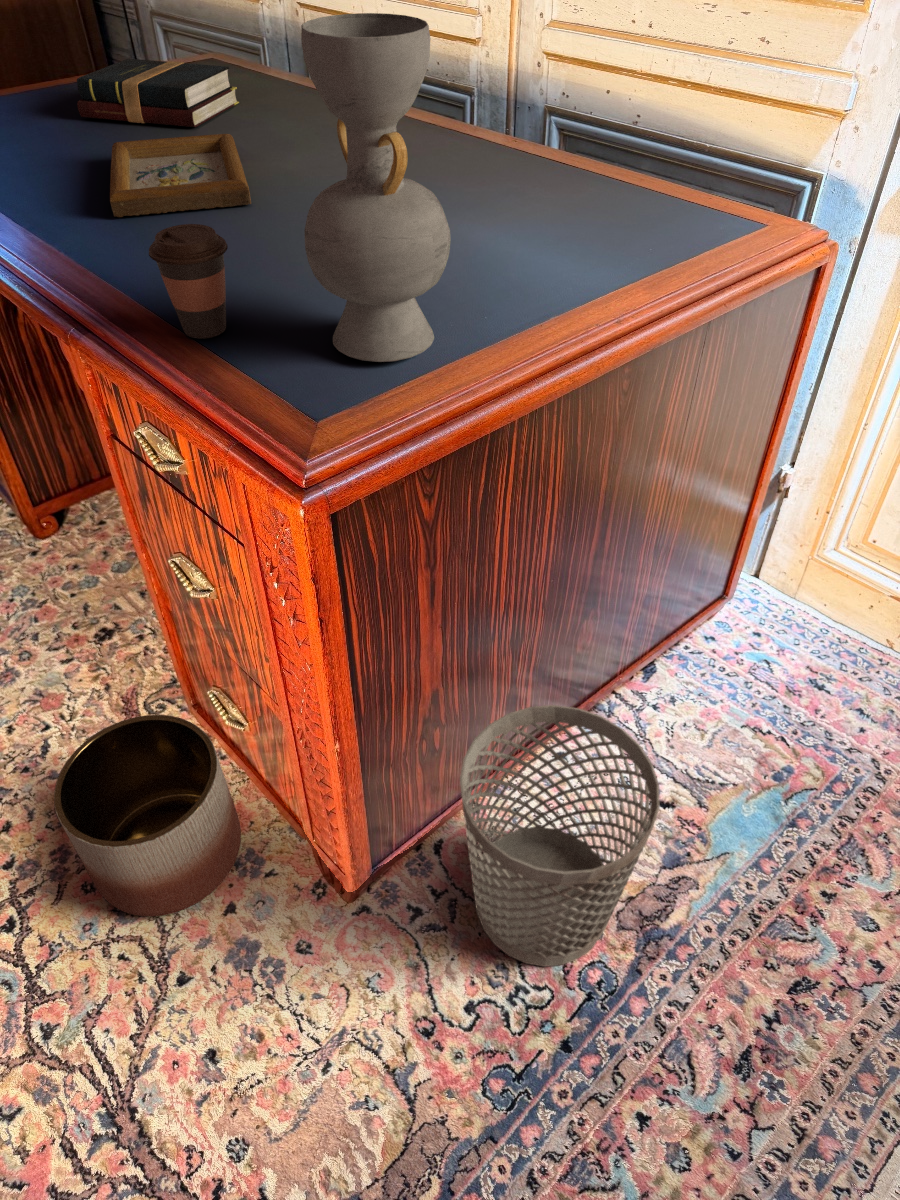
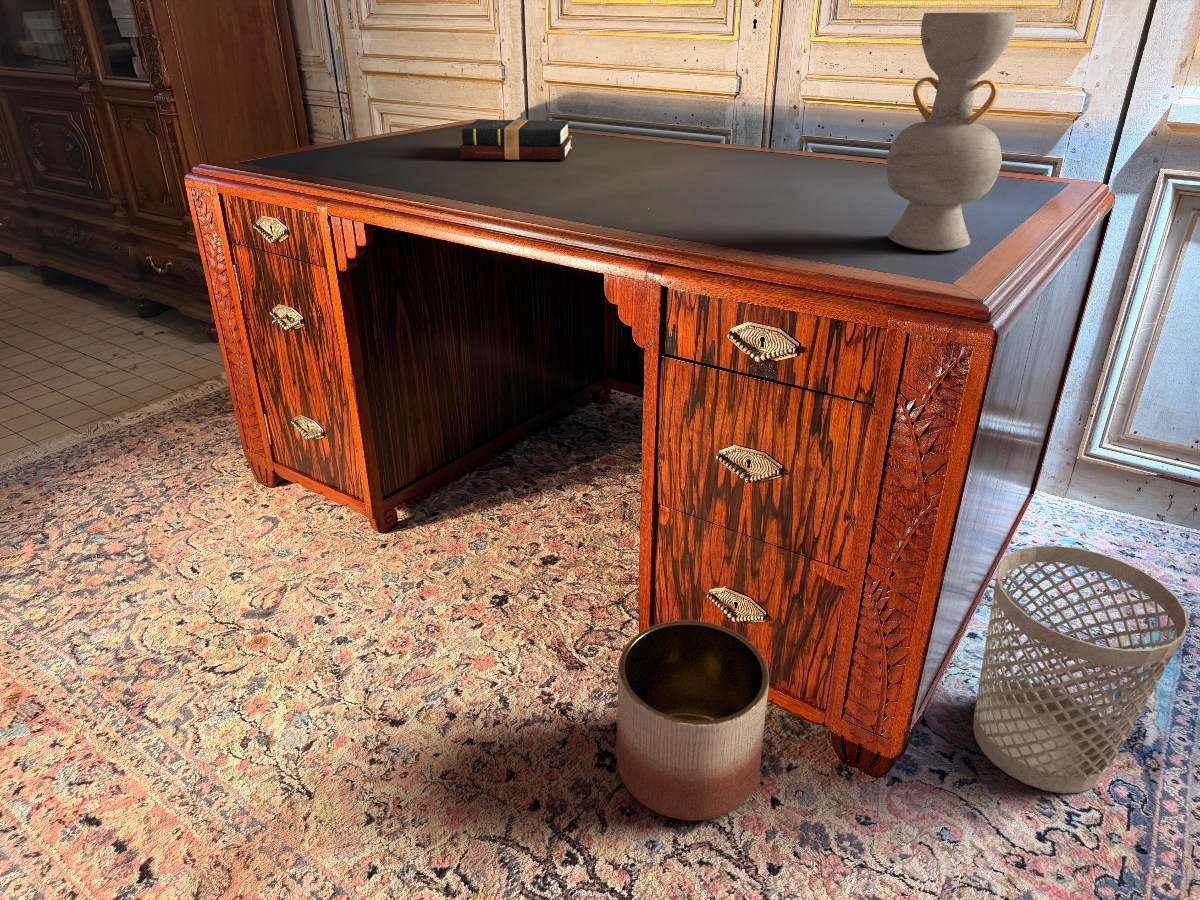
picture frame: present [110,134,251,217] -> none [538,155,692,201]
coffee cup: present [149,224,228,339] -> none [764,165,824,249]

